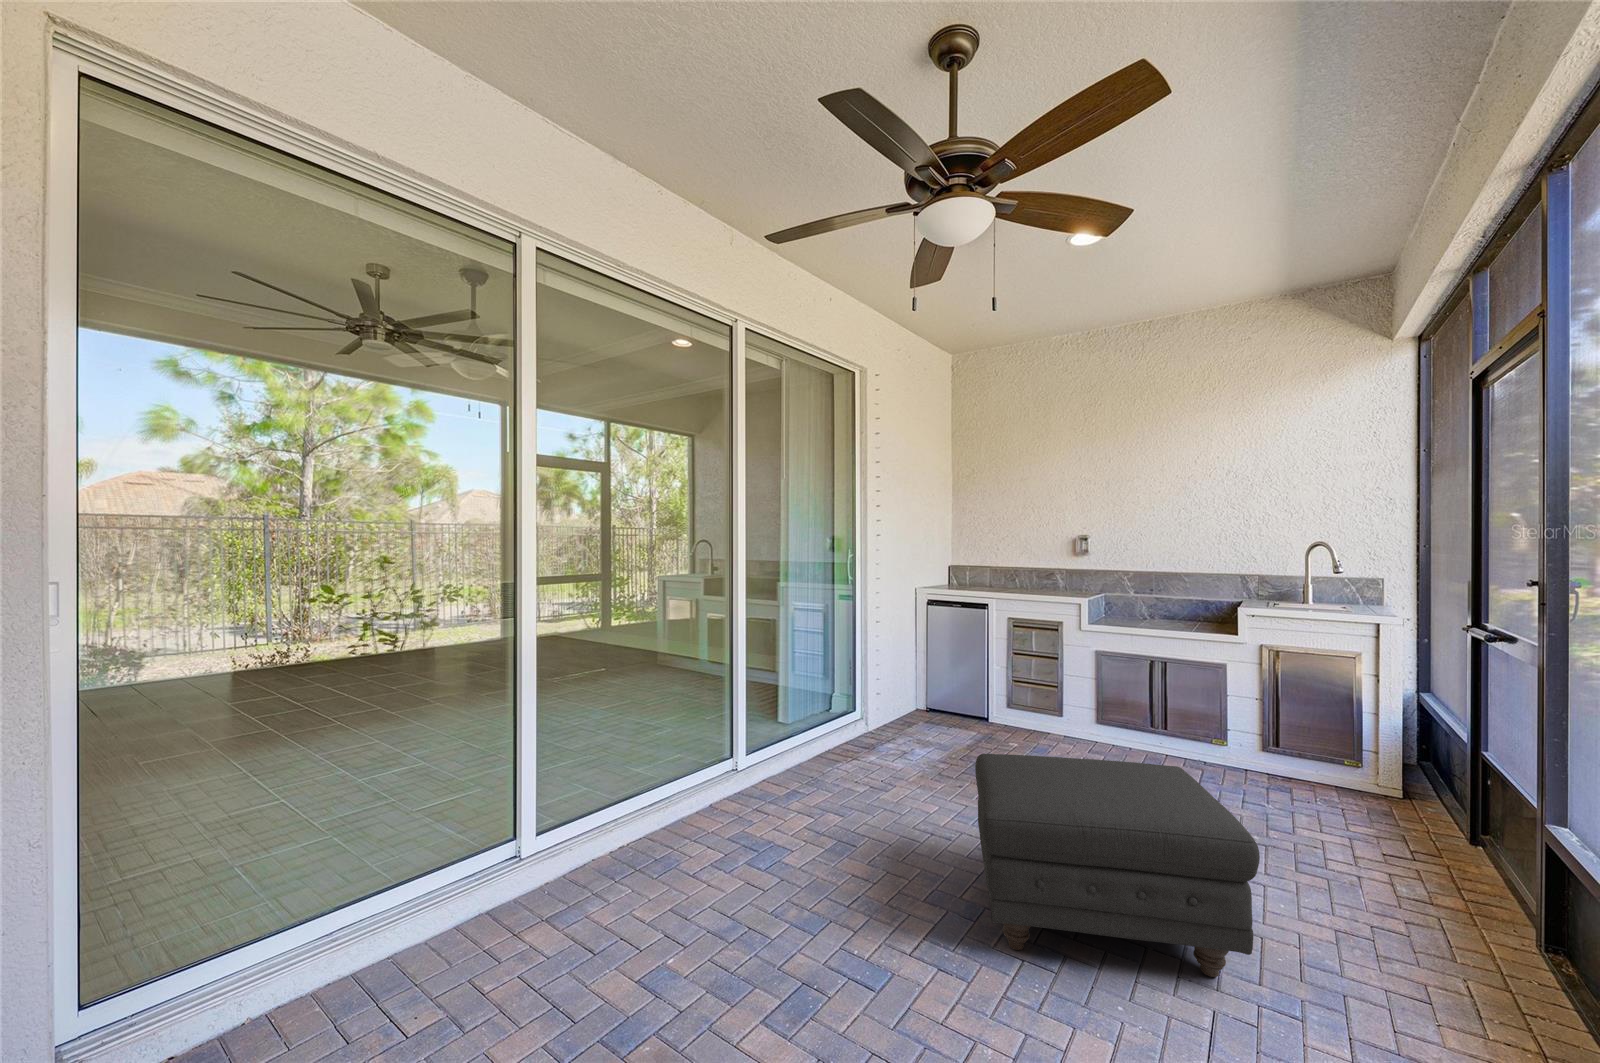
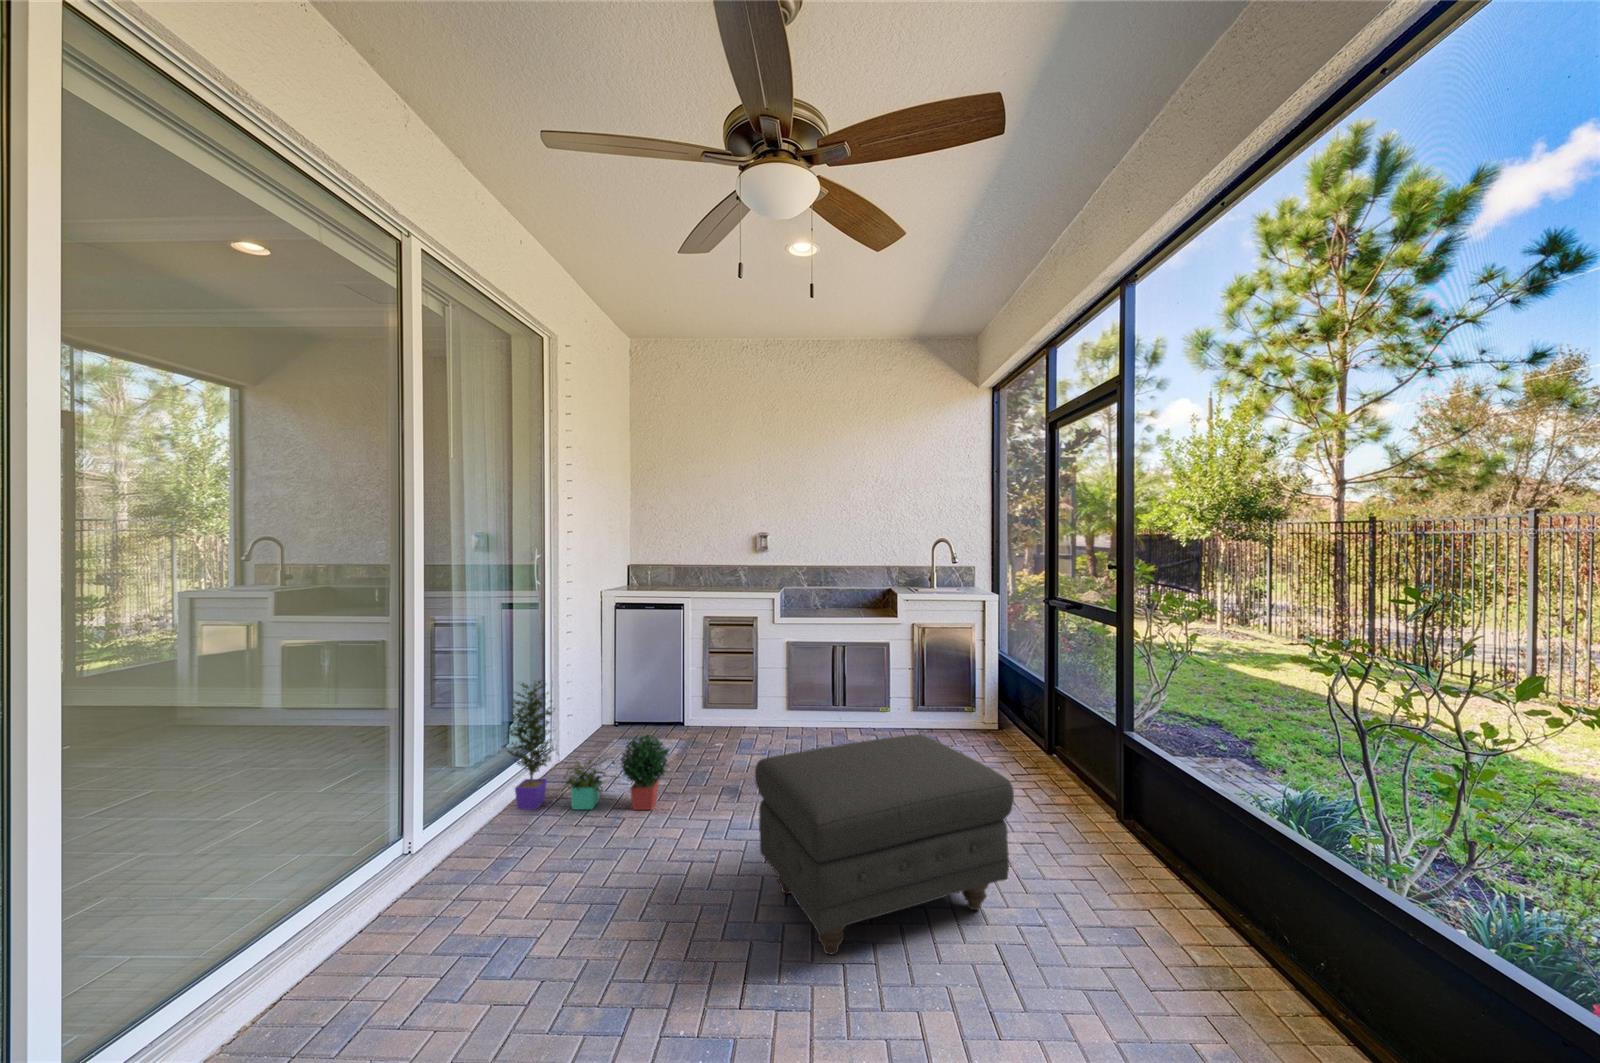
potted plant: none [815,658,939,784] -> present [508,681,669,810]

